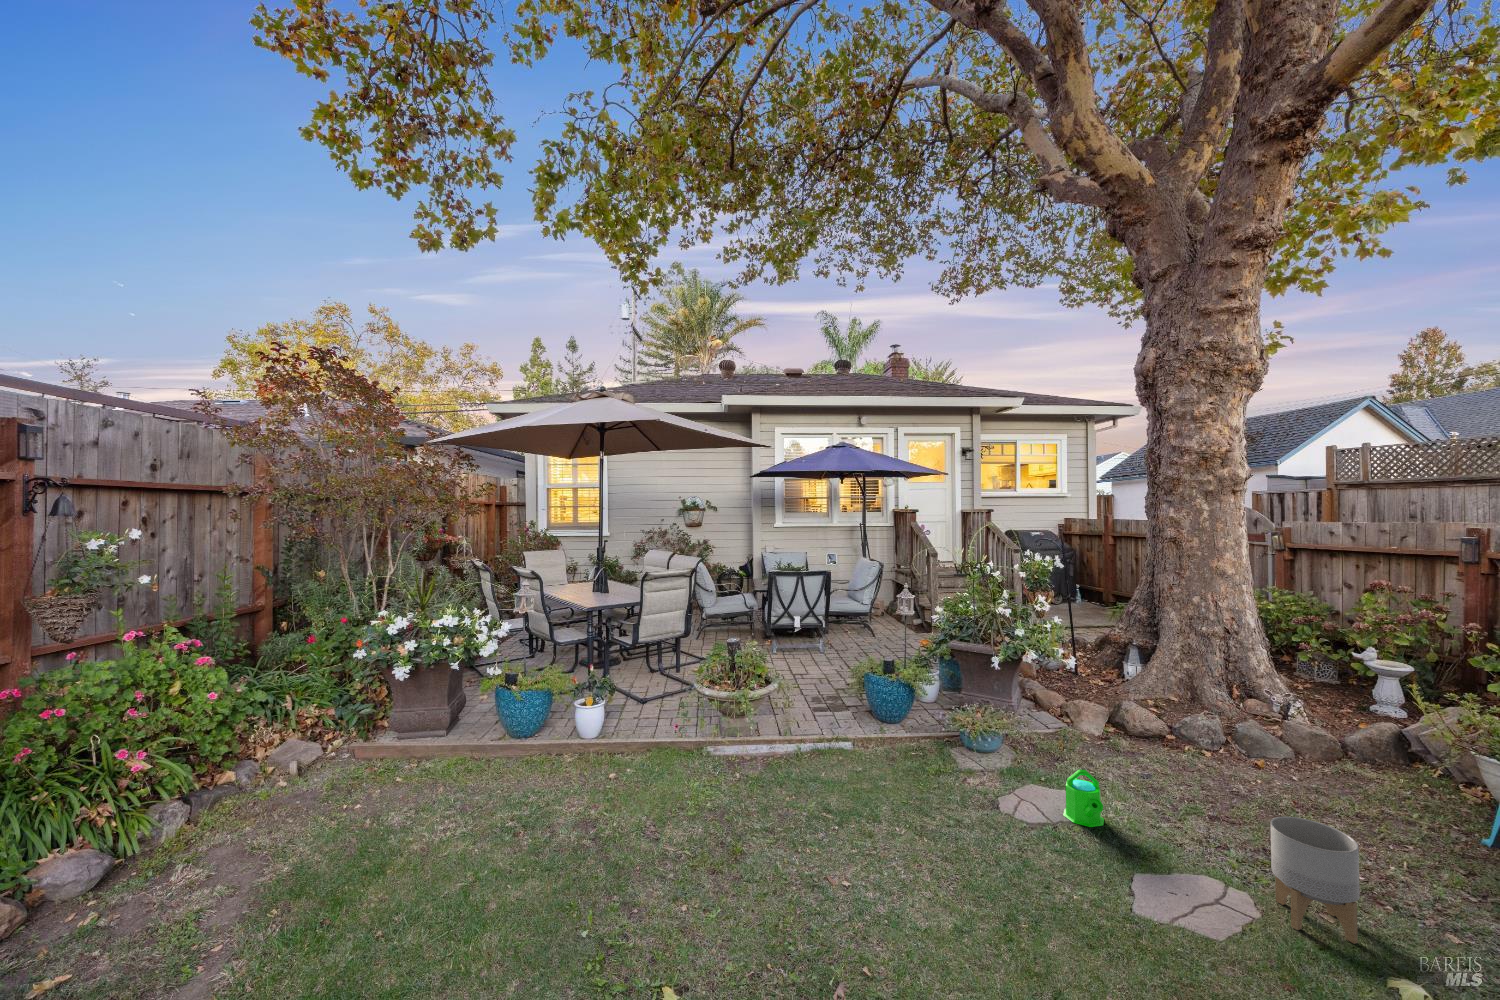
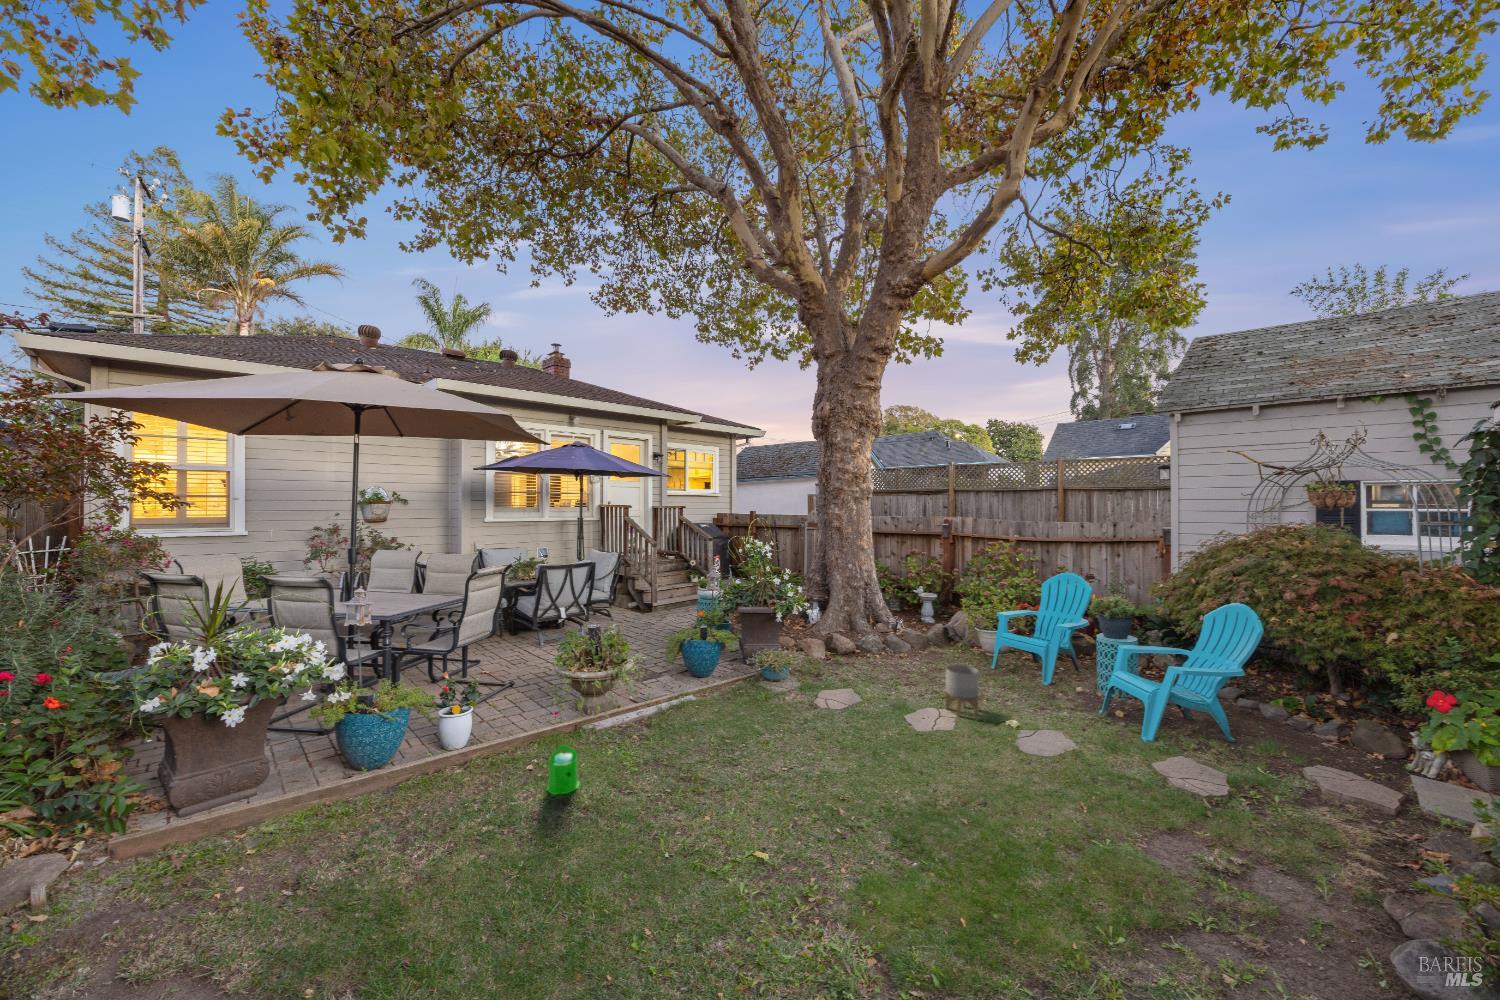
watering can: present [1063,770,1104,827] -> present [547,745,580,794]

